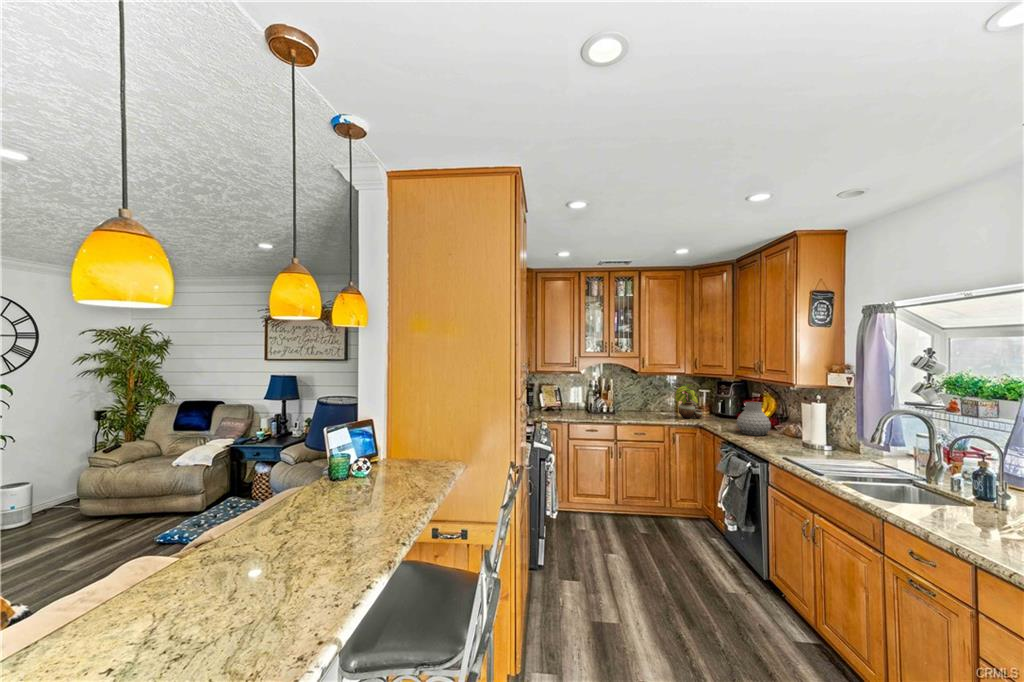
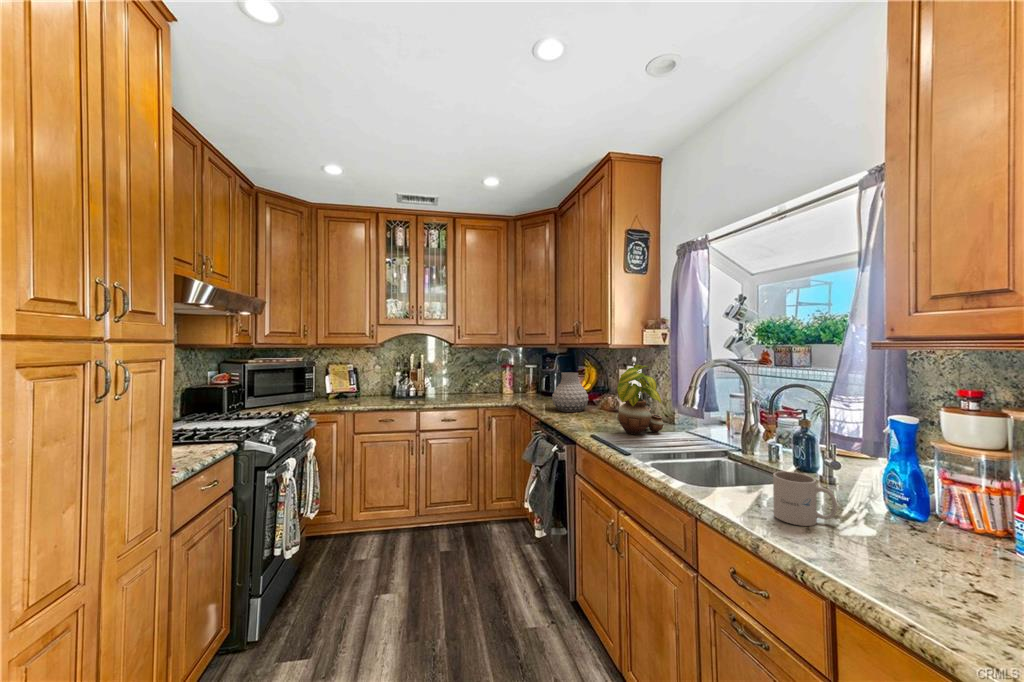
potted plant: present [676,384,702,418] -> present [617,364,664,434]
mug: none [944,494,993,529] -> present [773,471,837,526]

